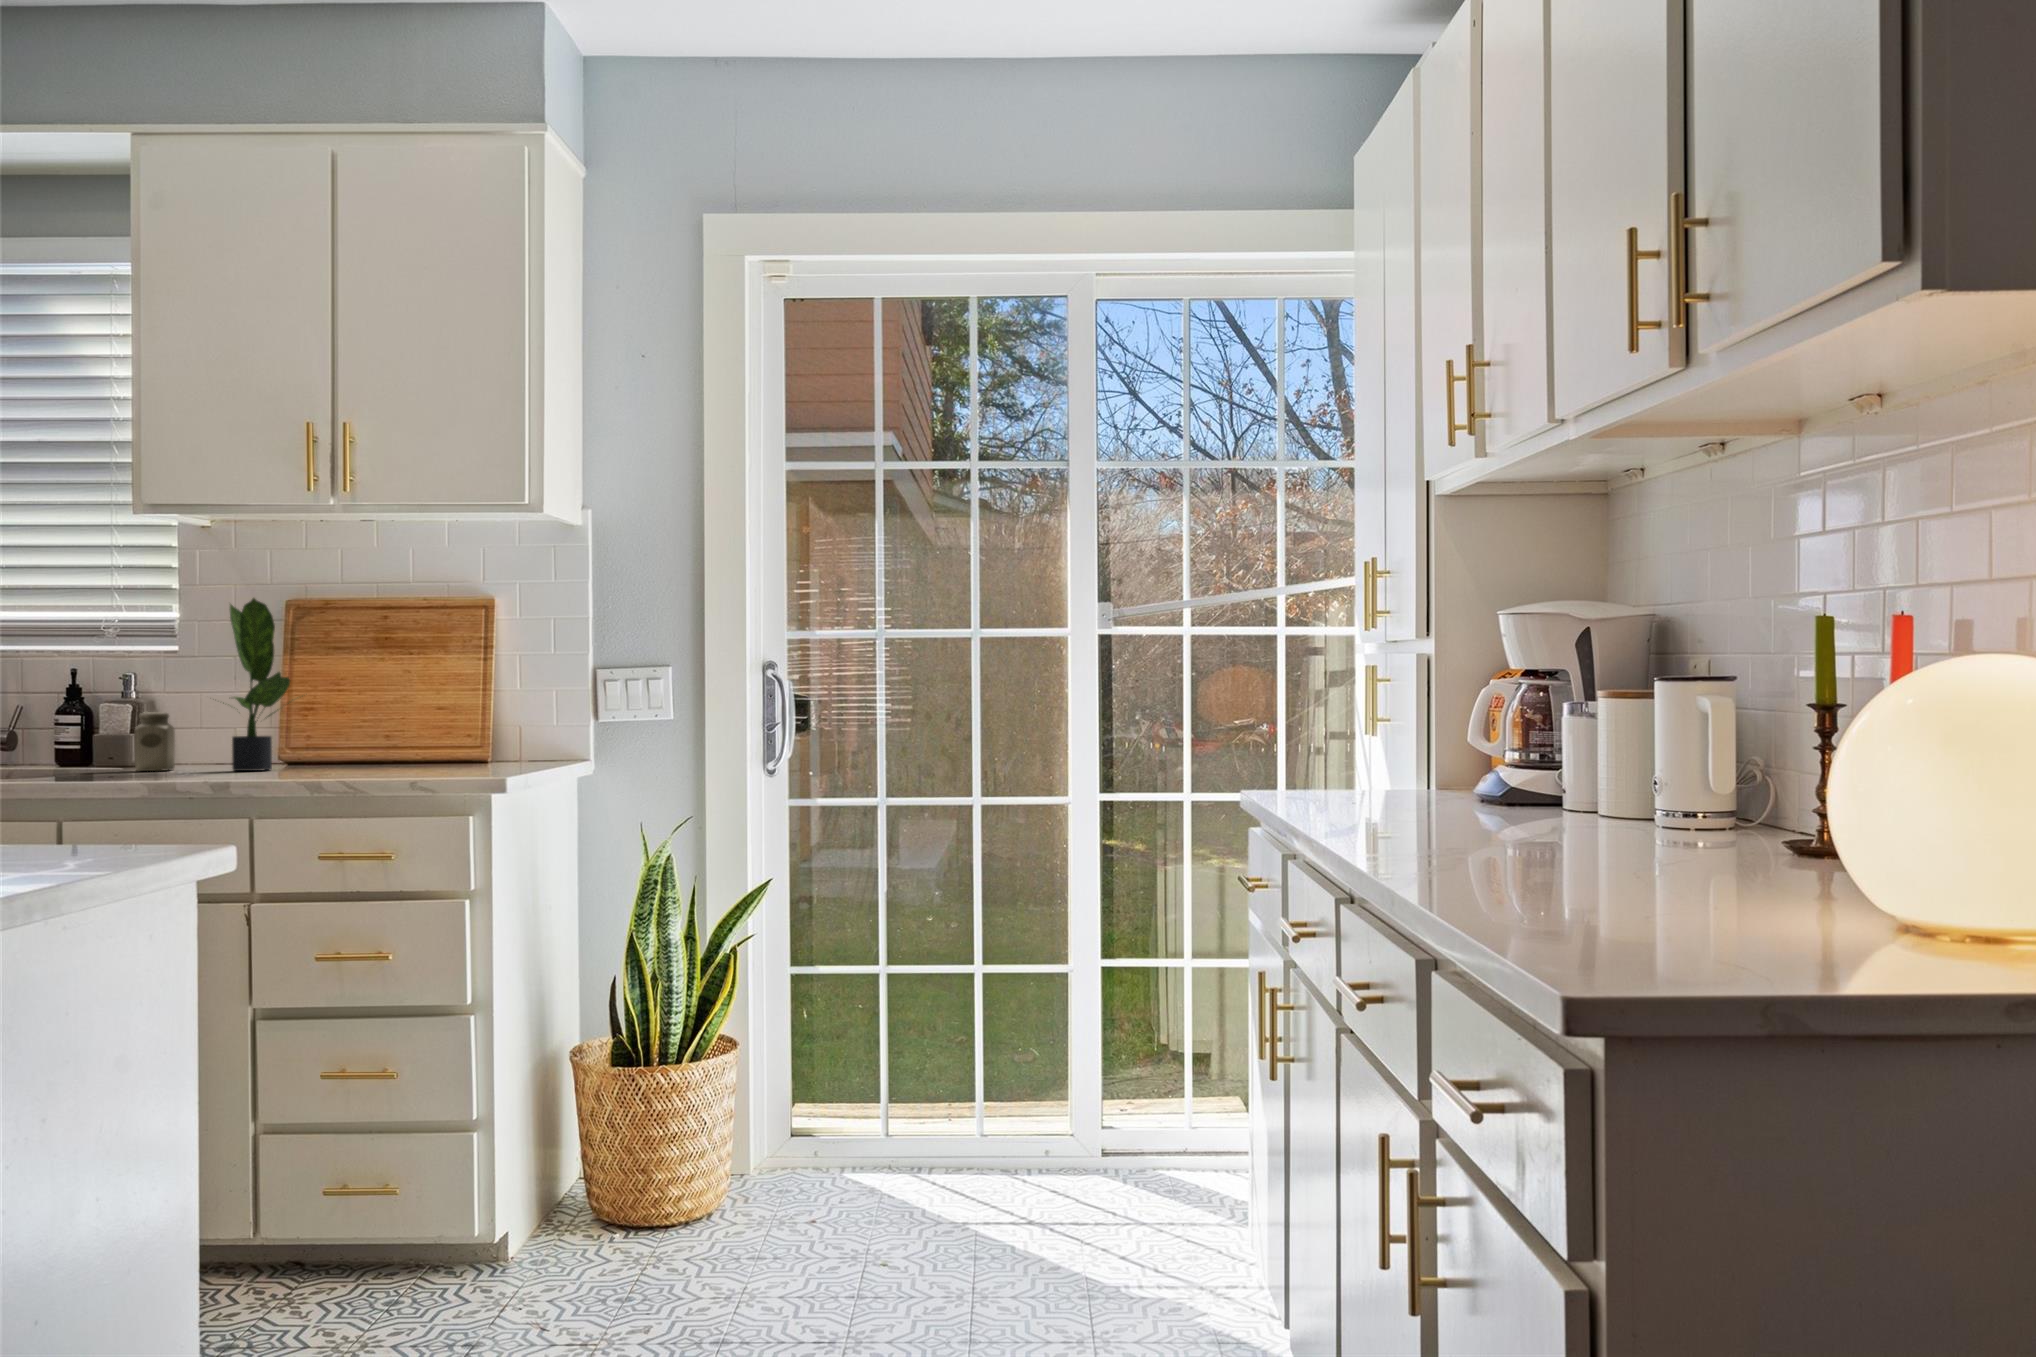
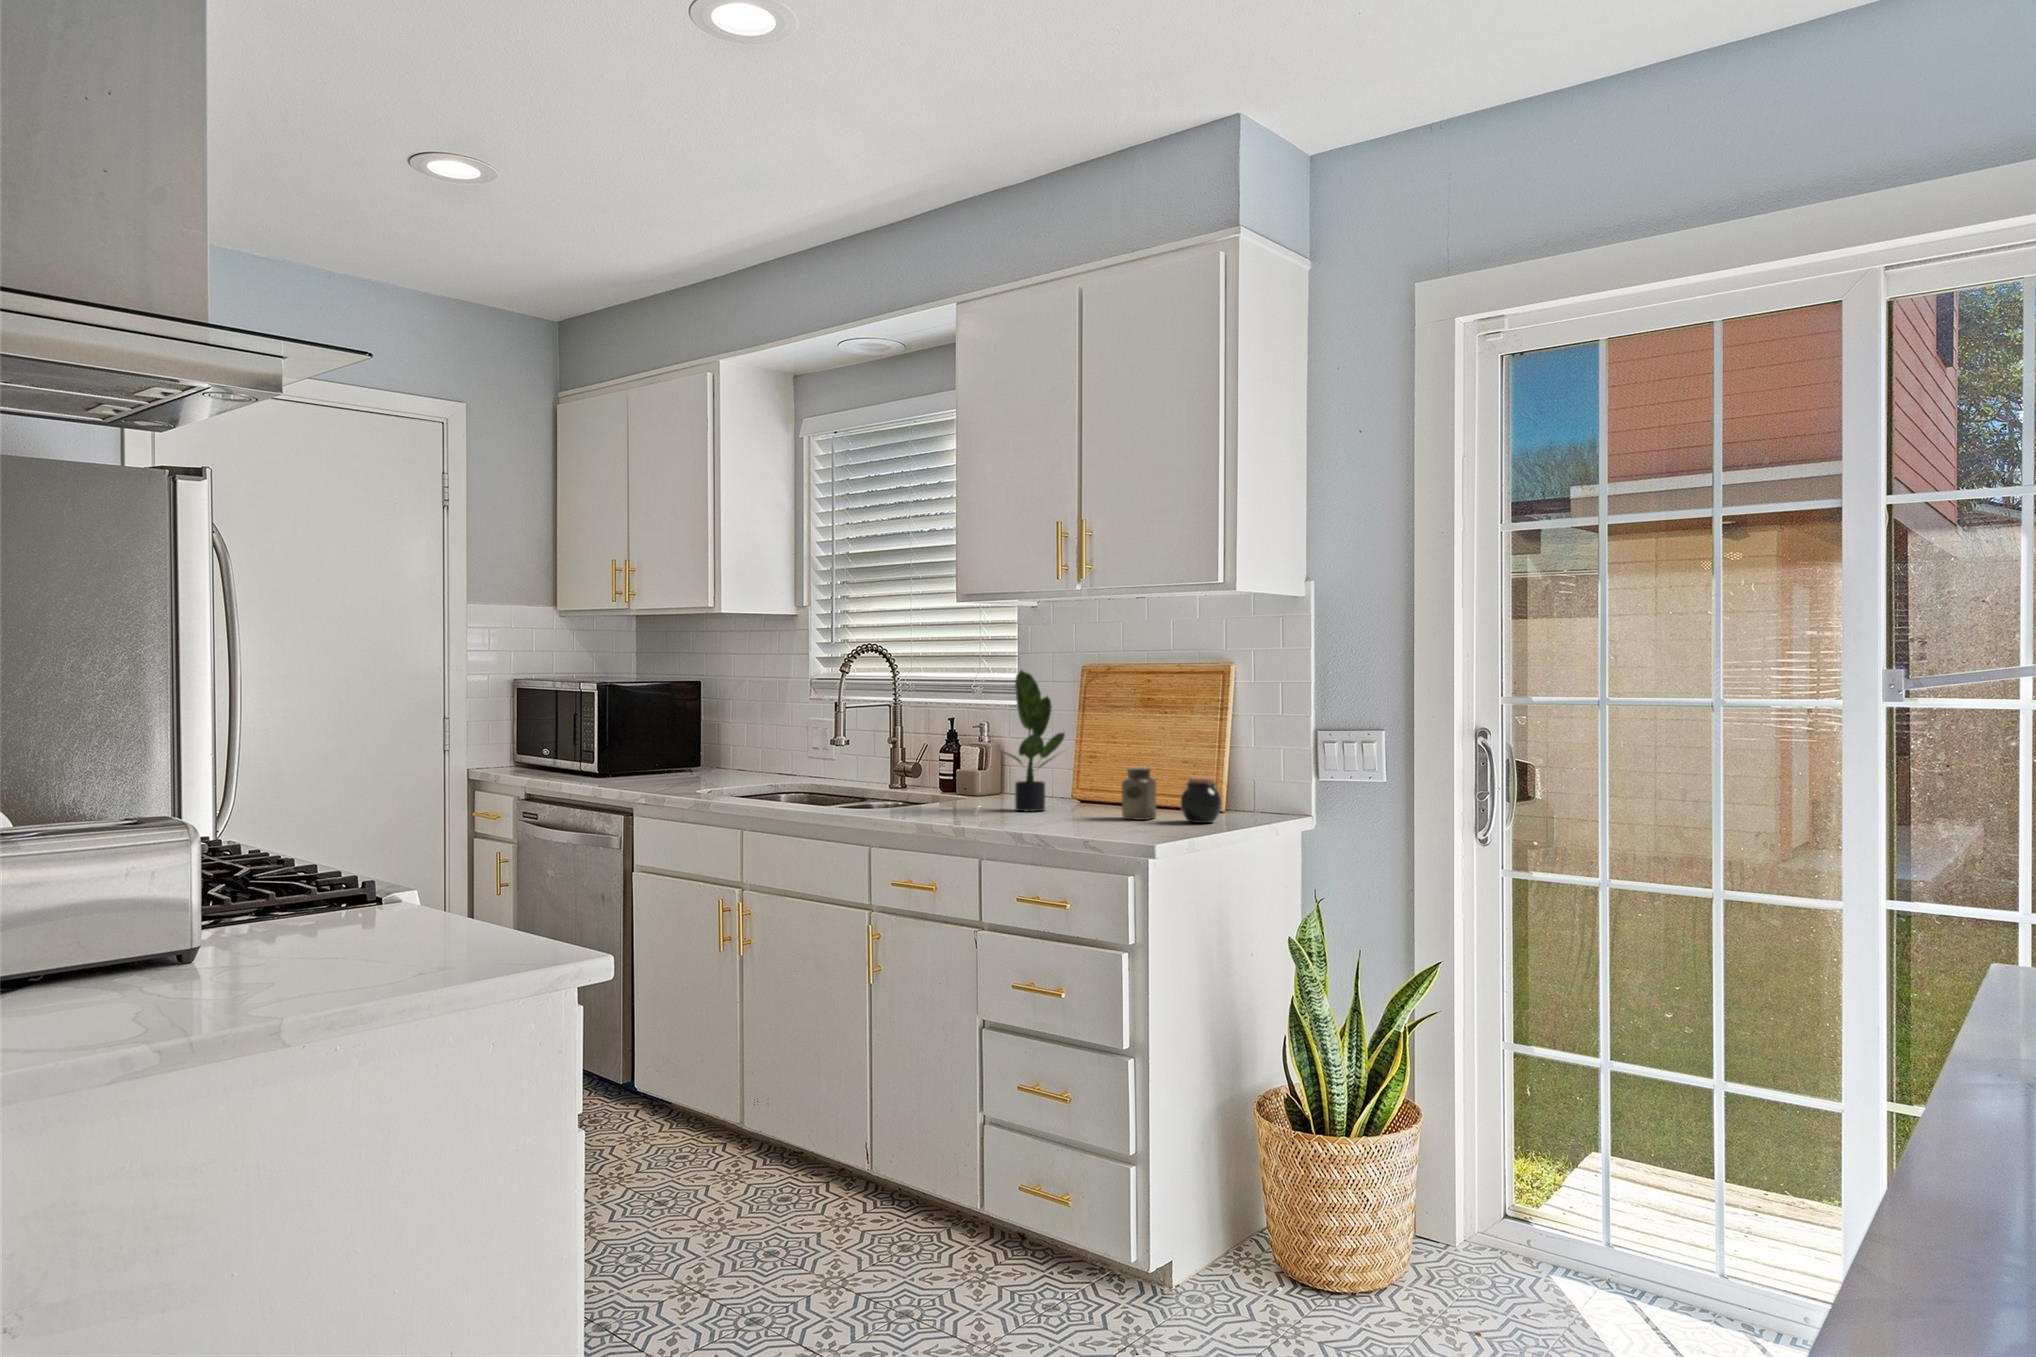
salt shaker: present [134,712,175,771] -> present [1122,767,1156,820]
jar: none [467,718,514,768] -> present [1181,777,1222,823]

